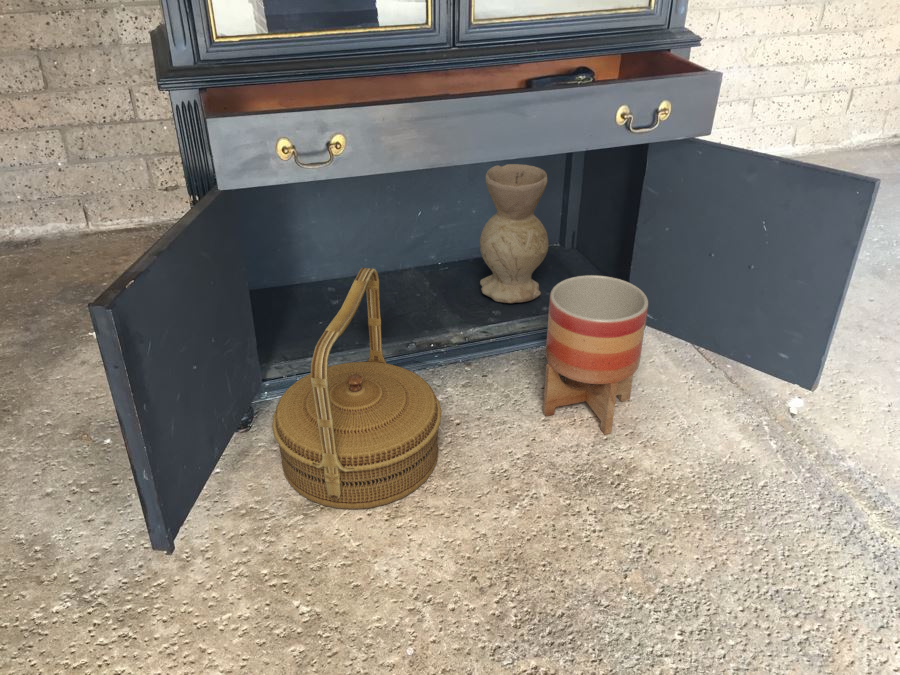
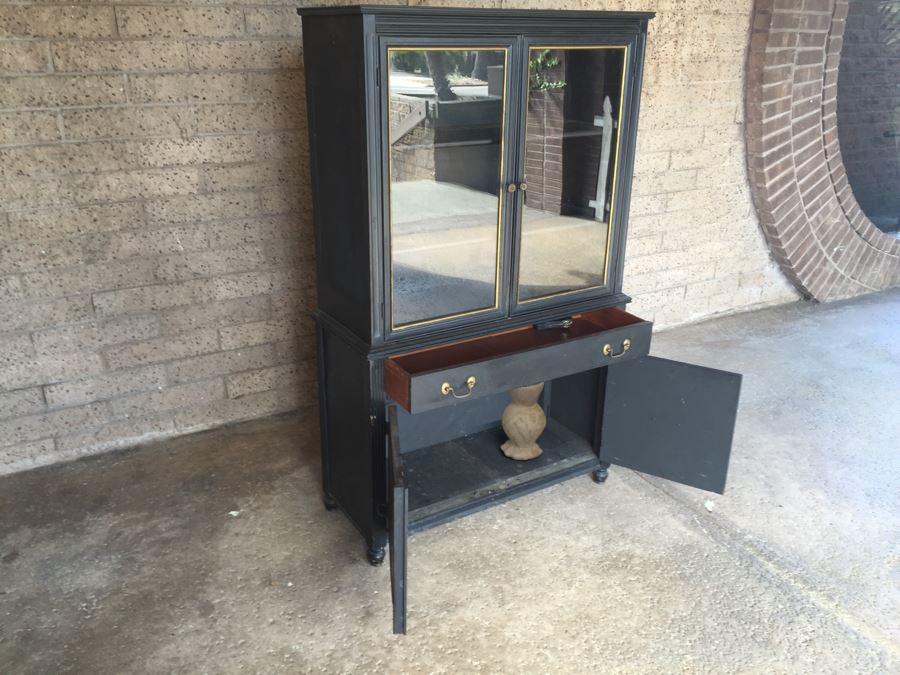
basket: present [272,268,441,509] -> none [411,449,518,604]
planter: present [543,275,648,434] -> none [563,438,625,538]

